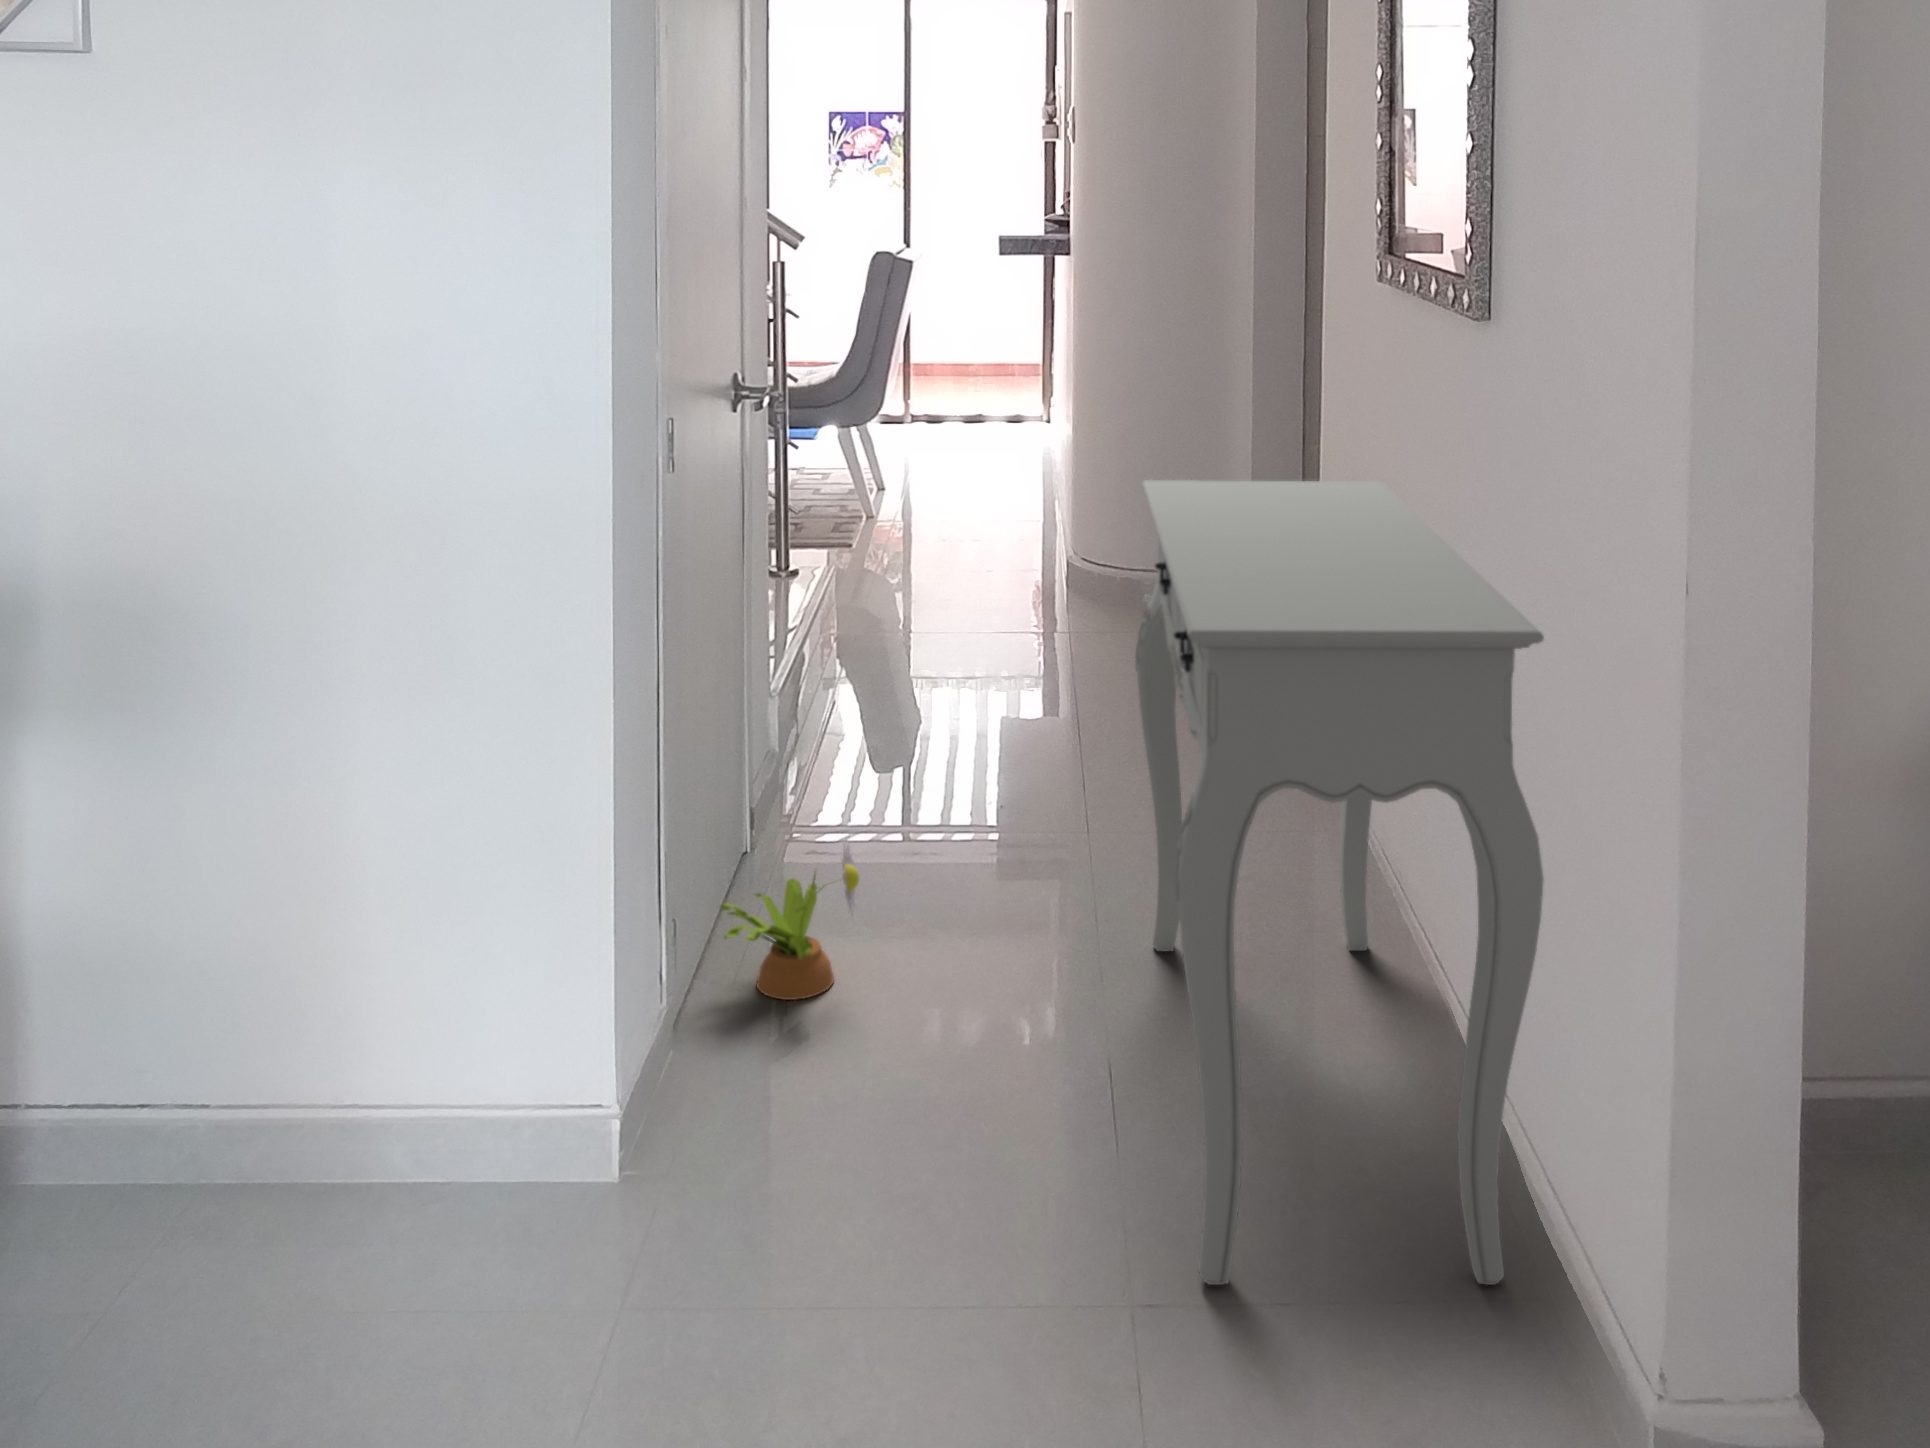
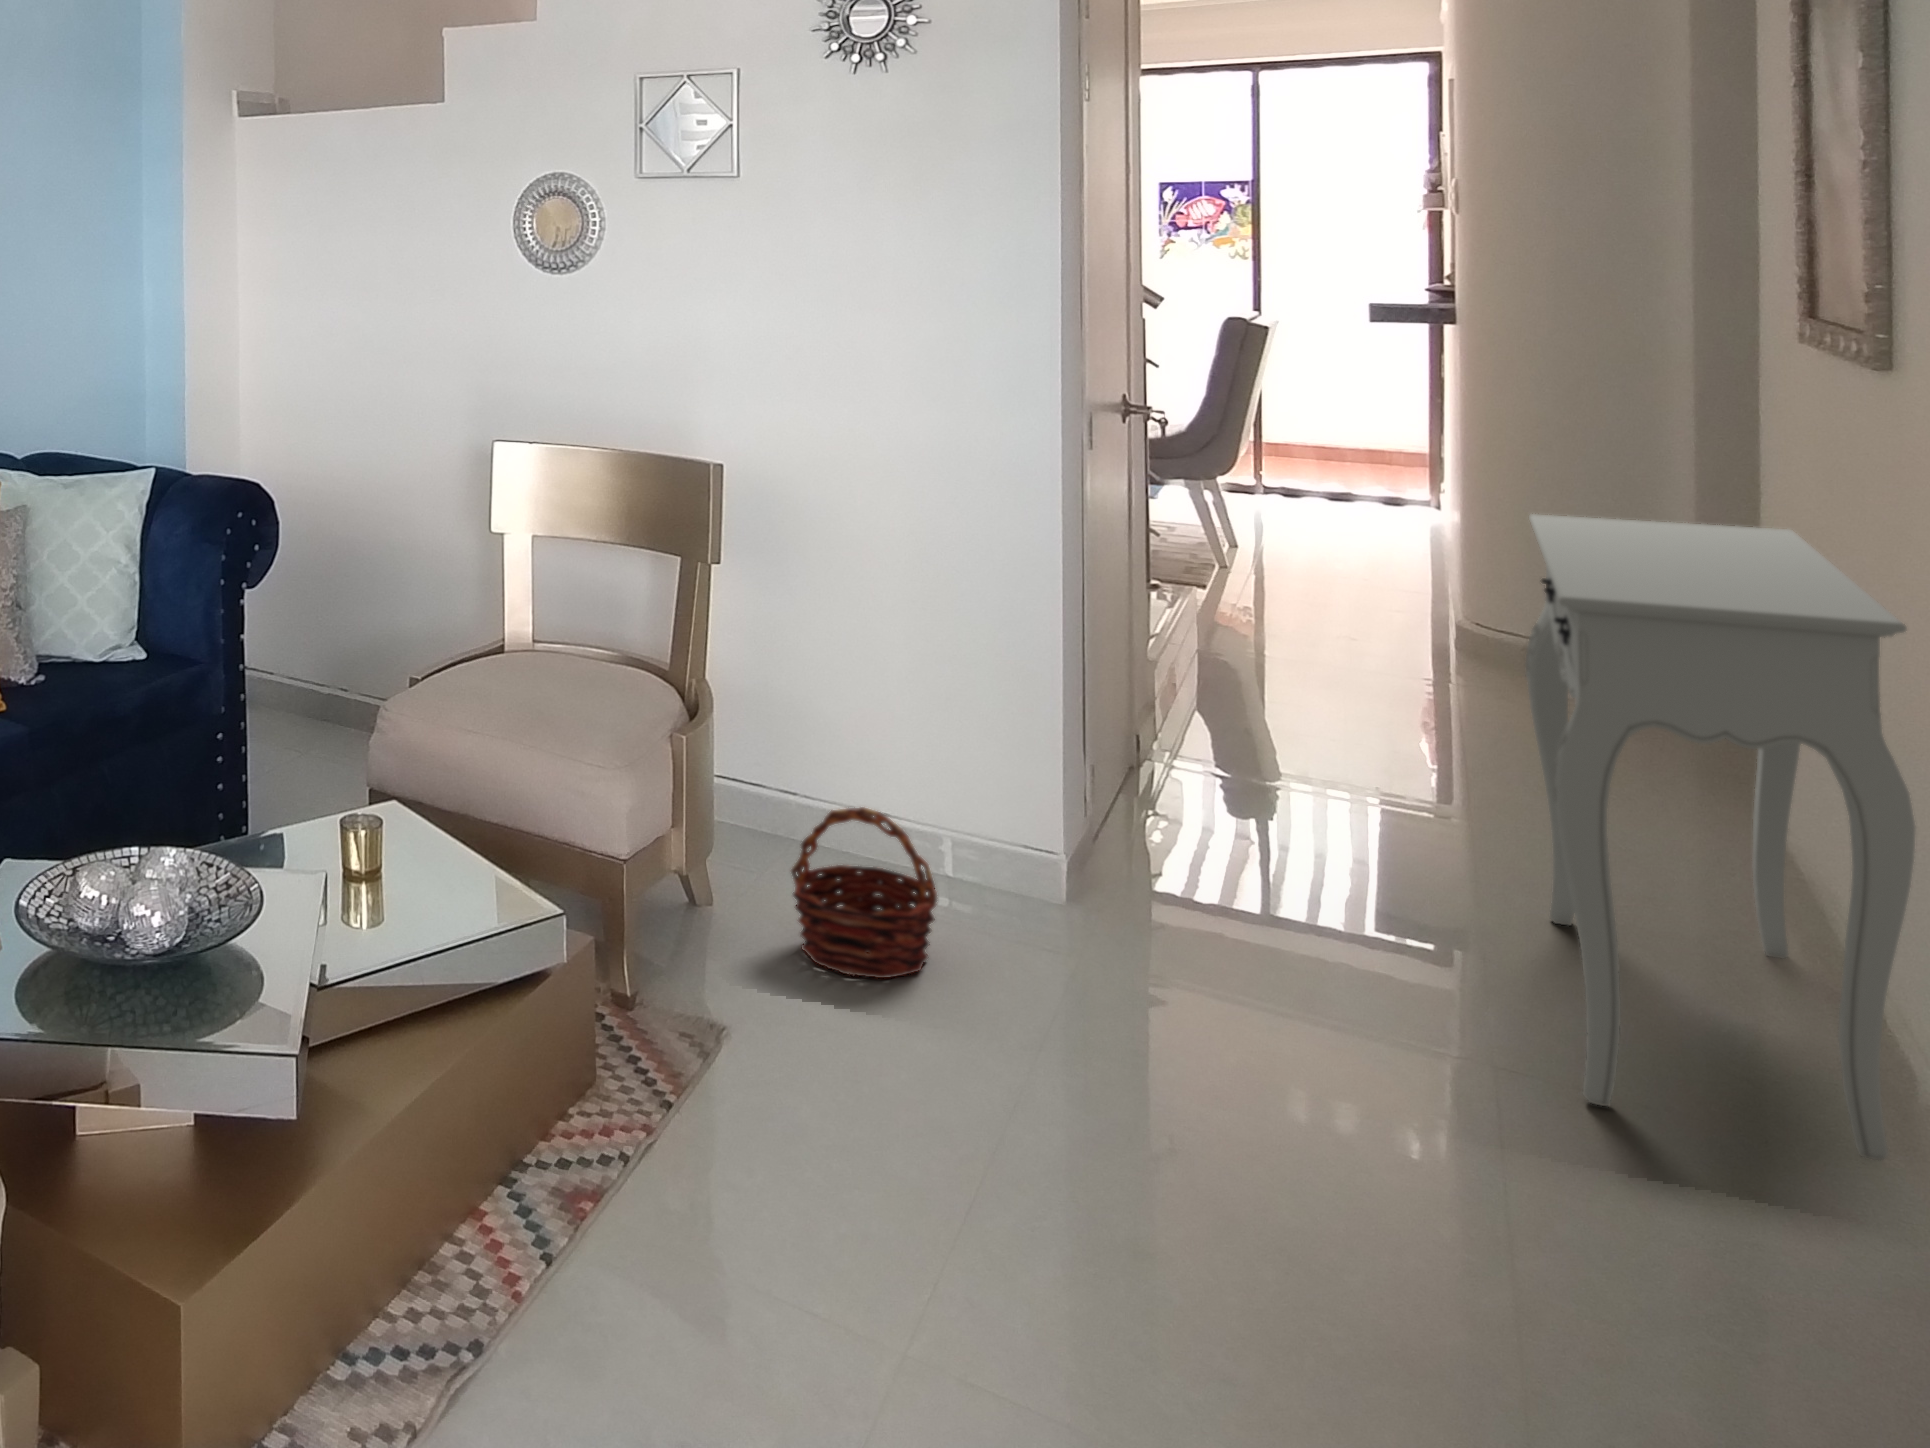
decorative plant: present [721,845,859,1000] -> none [1144,779,1265,897]
basket: none [141,1037,386,1332] -> present [791,807,937,978]

